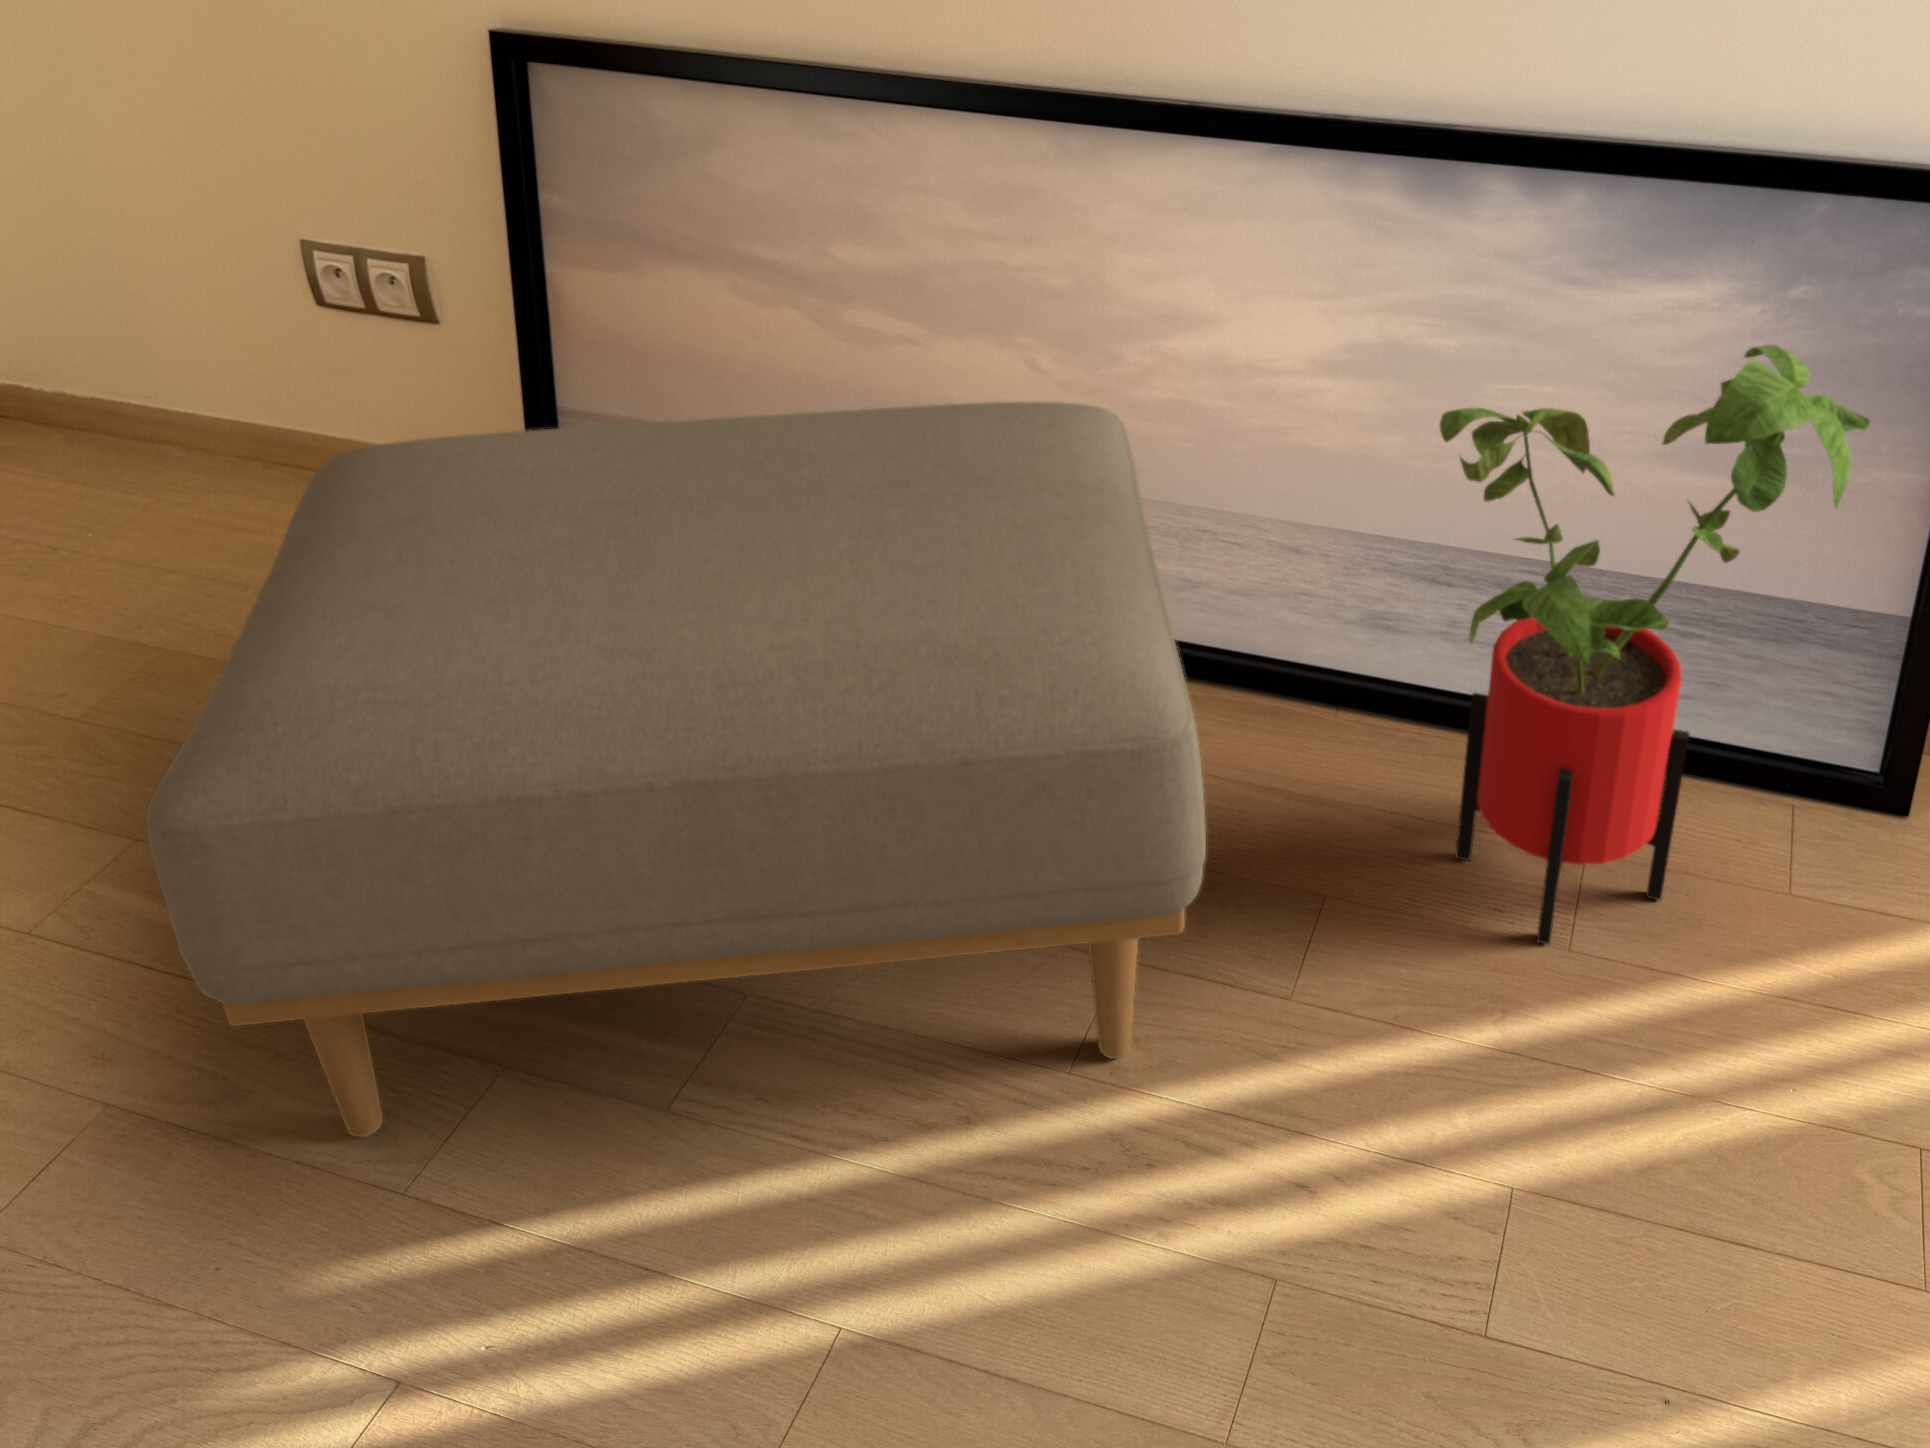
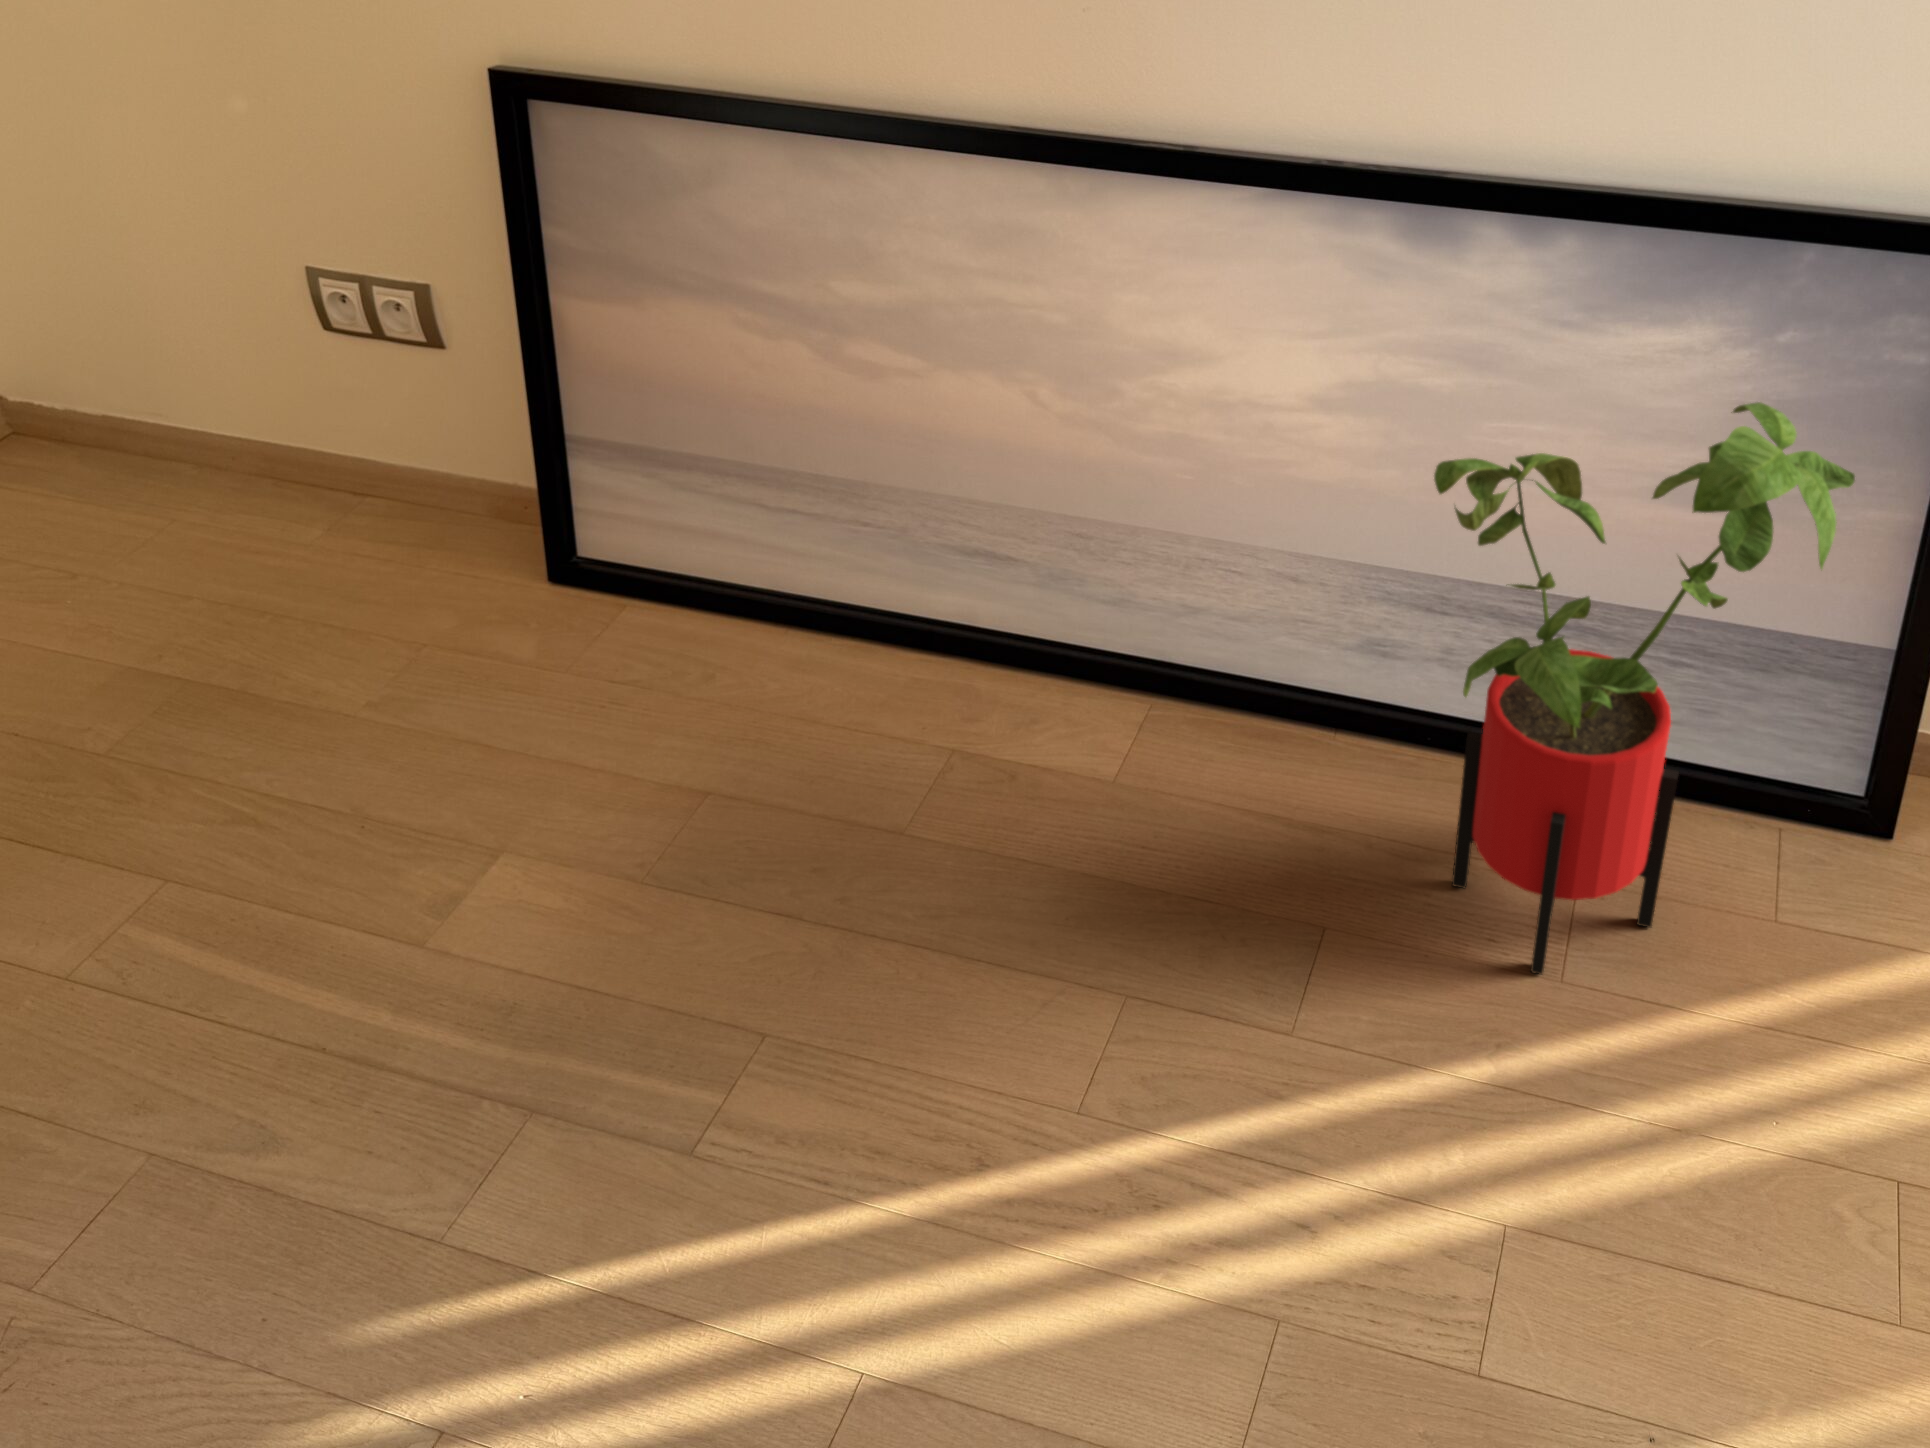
ottoman: present [147,402,1206,1137] -> none [180,450,1208,1187]

